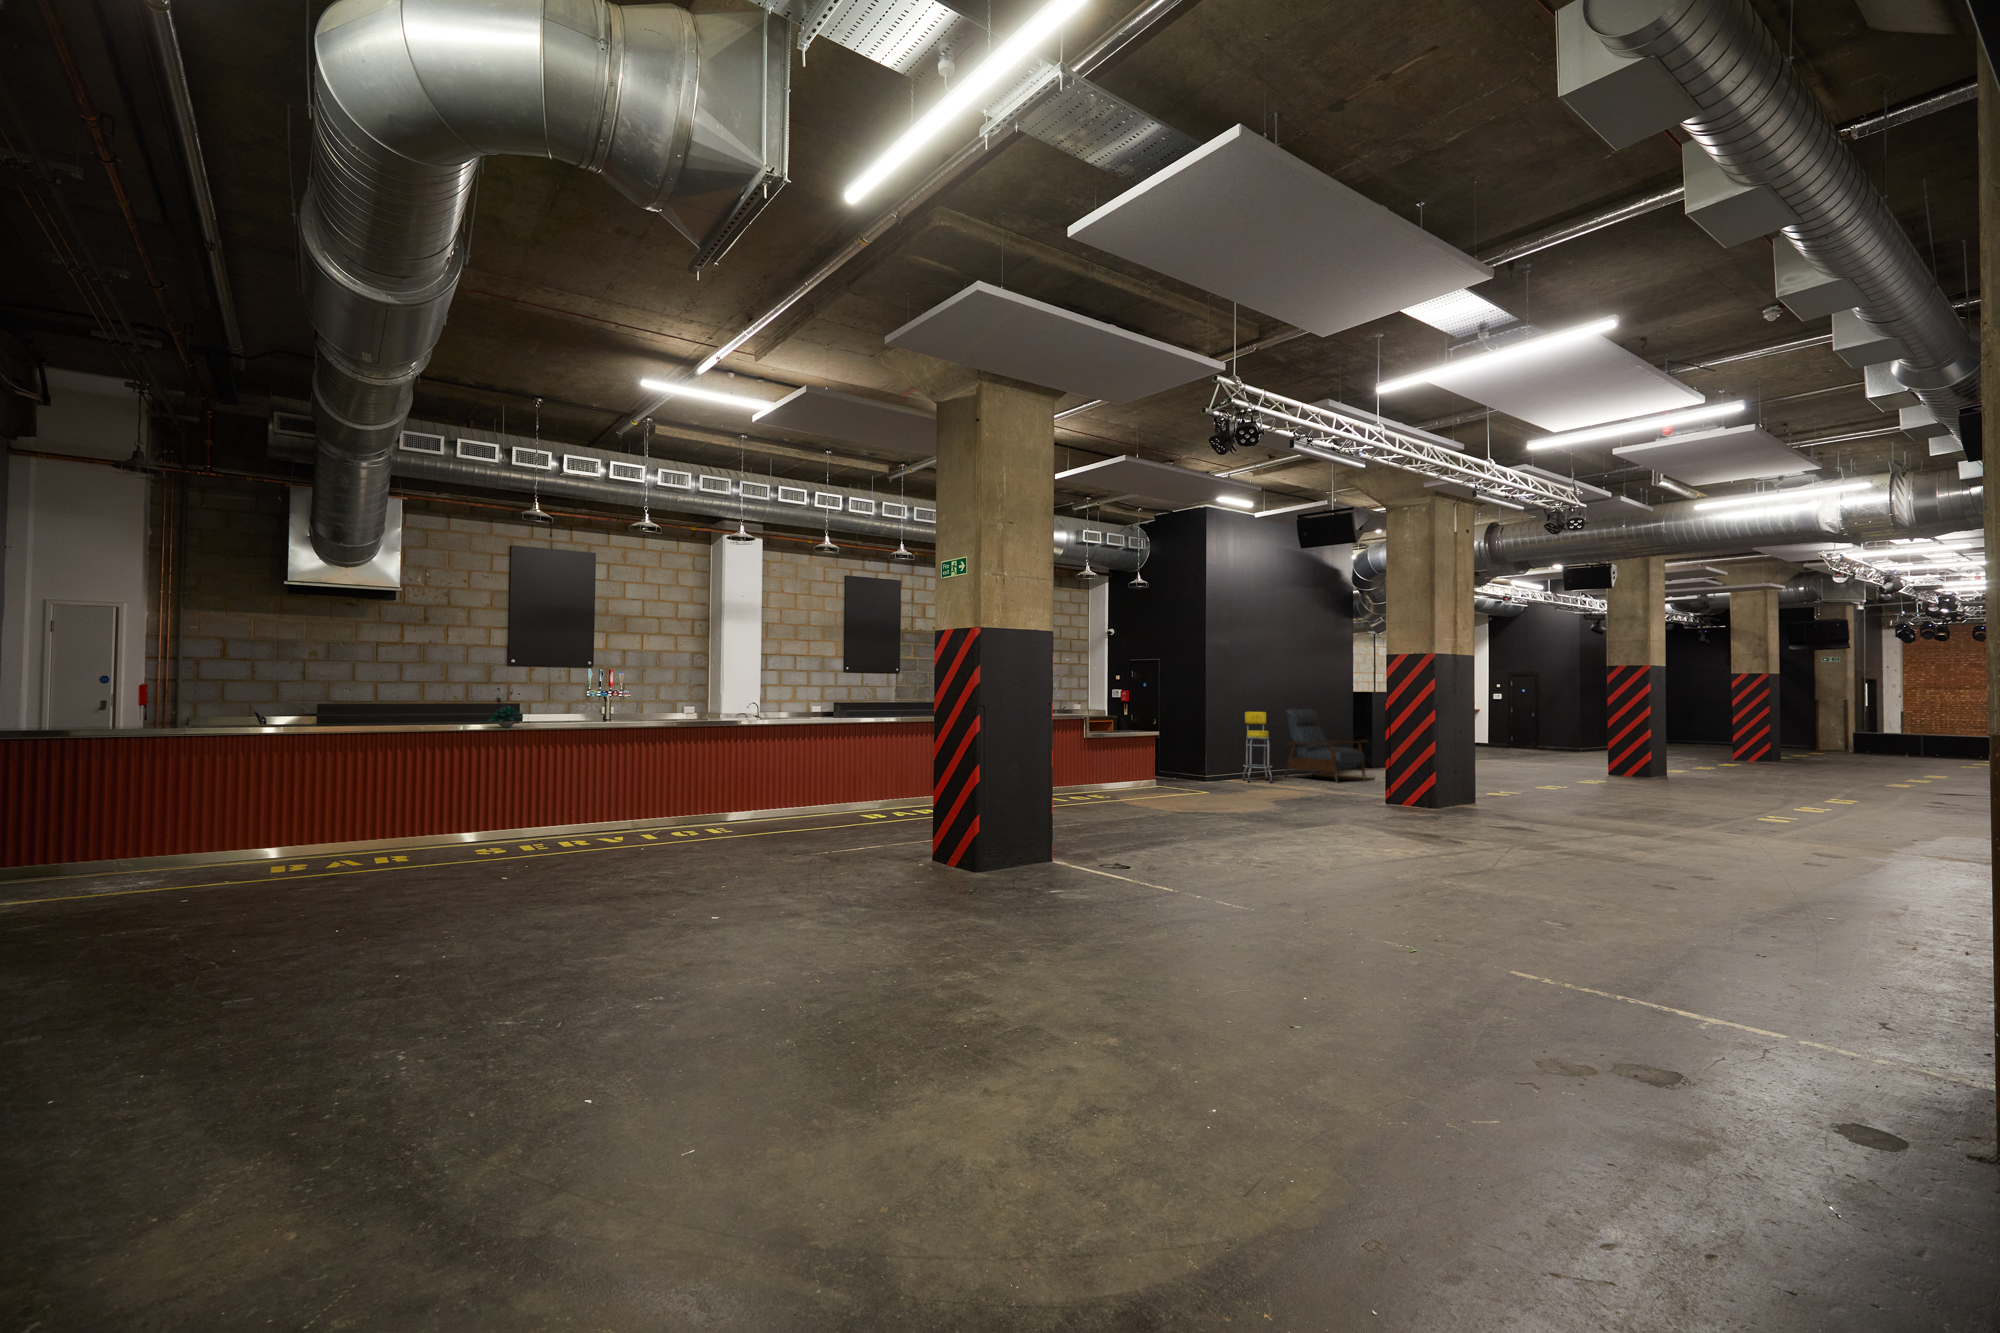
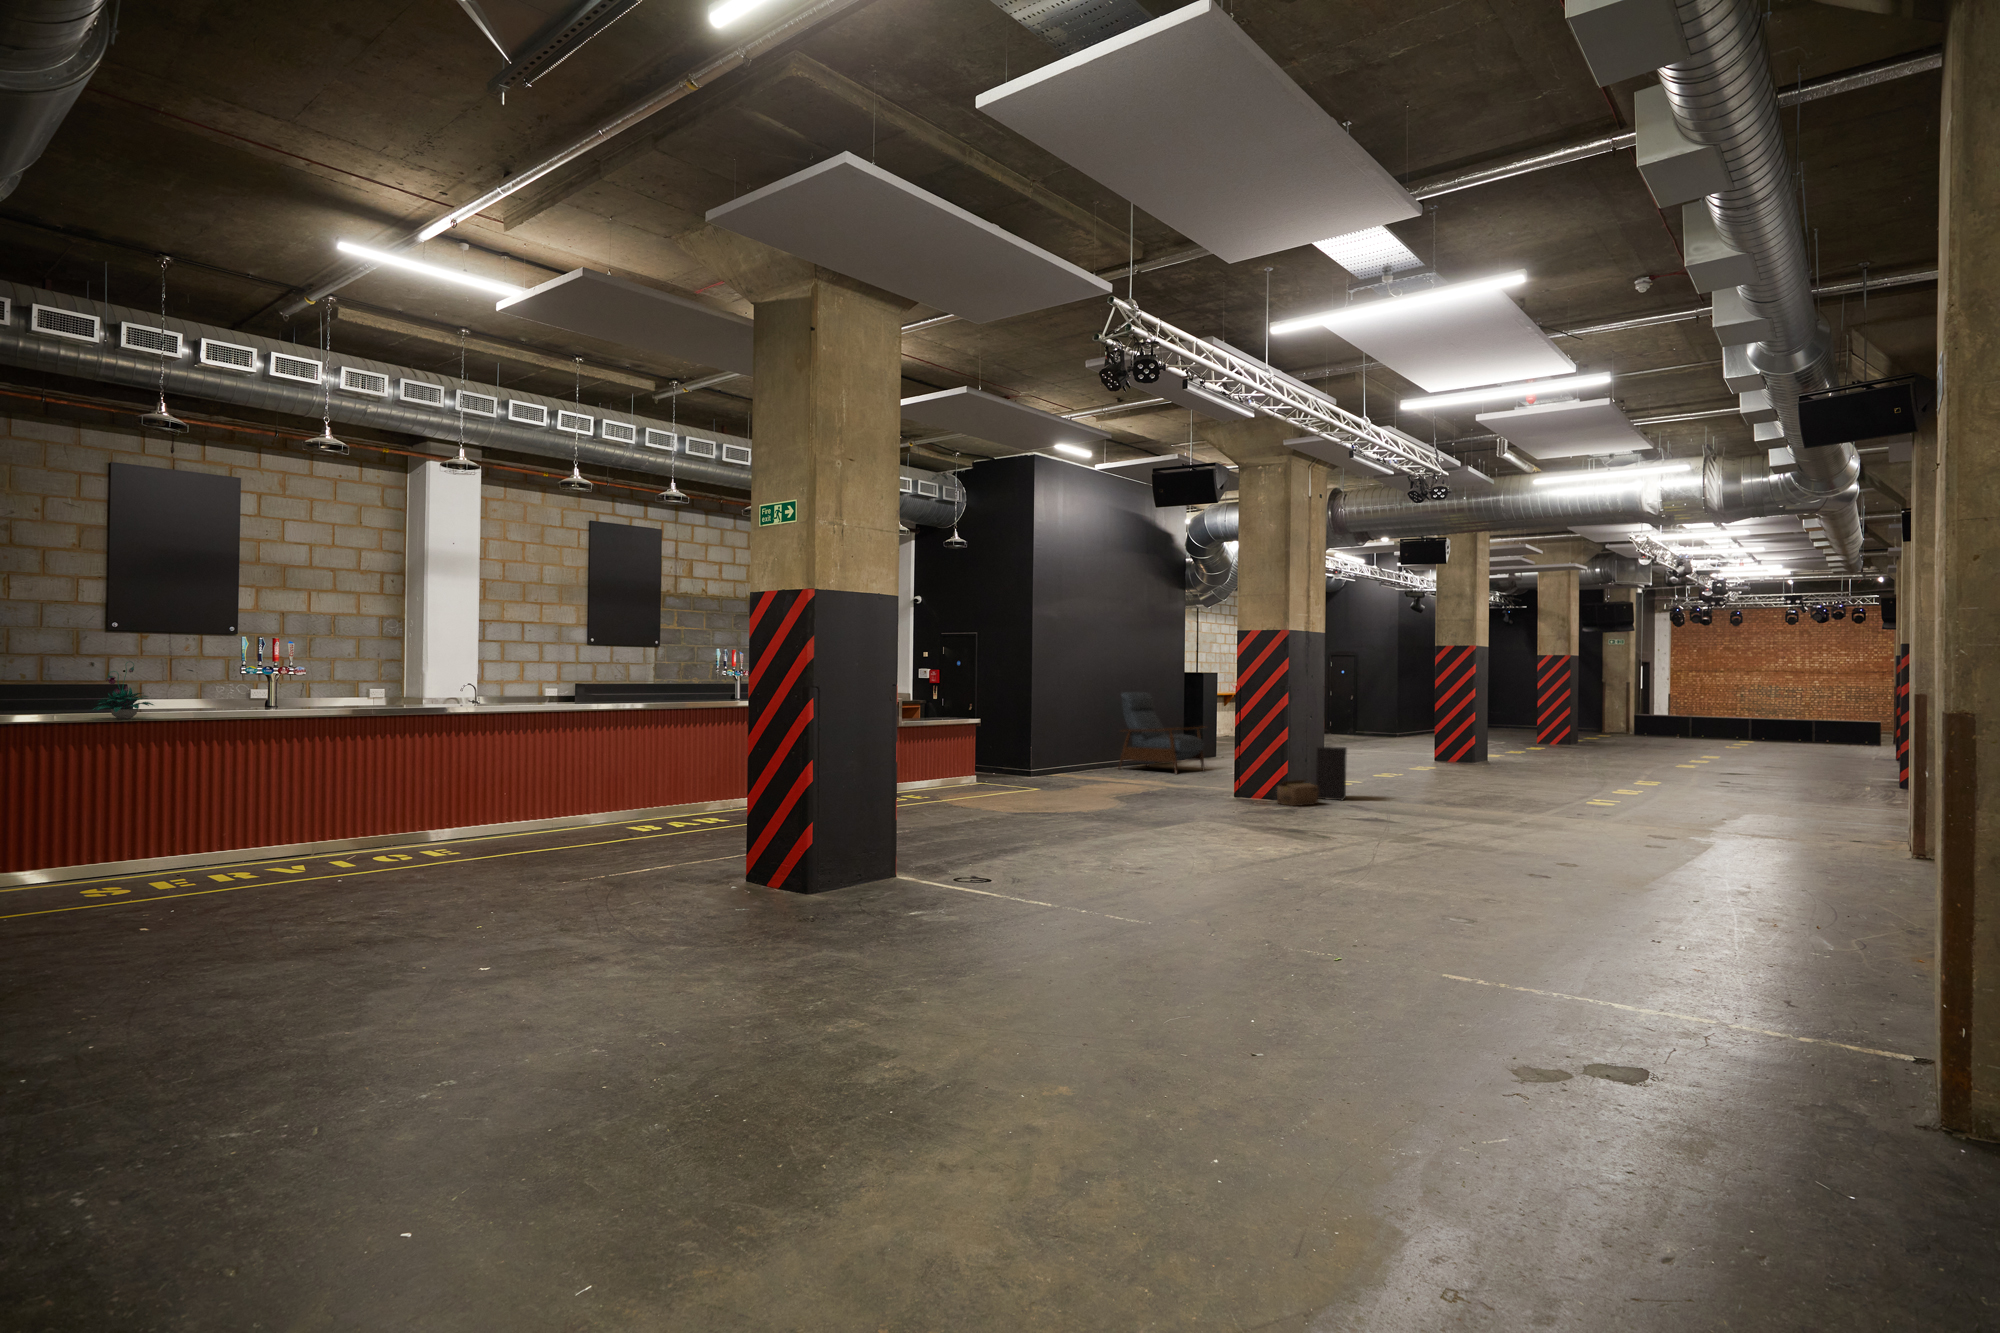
bar stool: present [1243,712,1272,783] -> none [1075,695,1108,776]
speaker: none [1463,760,1494,811] -> present [1316,746,1347,800]
cardboard box: none [1421,791,1464,815] -> present [1277,780,1319,806]

